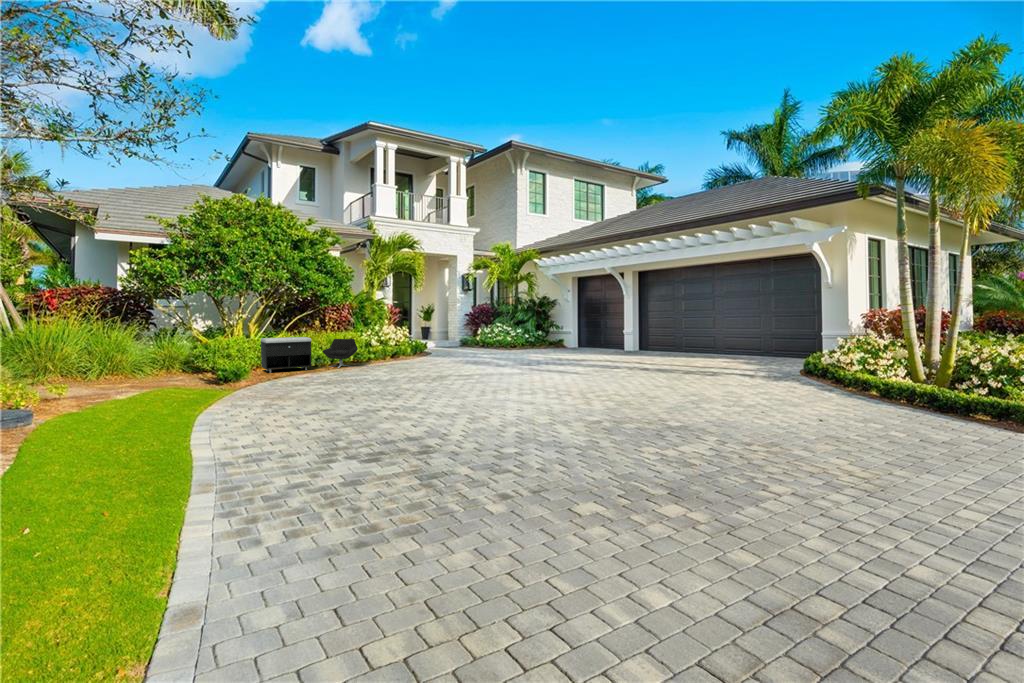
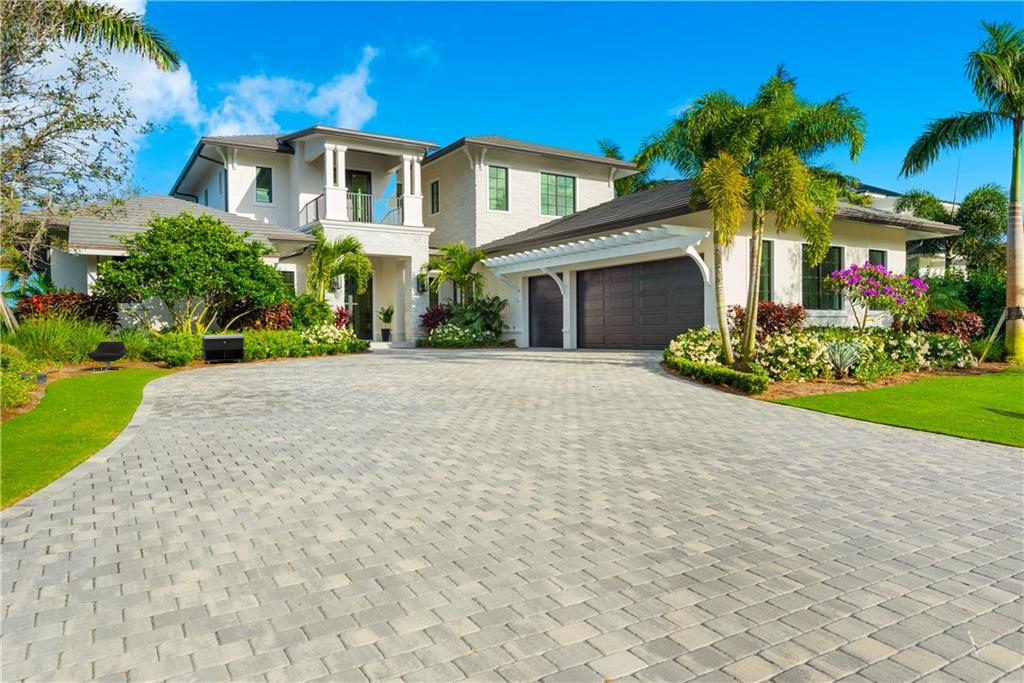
lounge chair: present [323,339,358,368] -> present [87,341,127,371]

